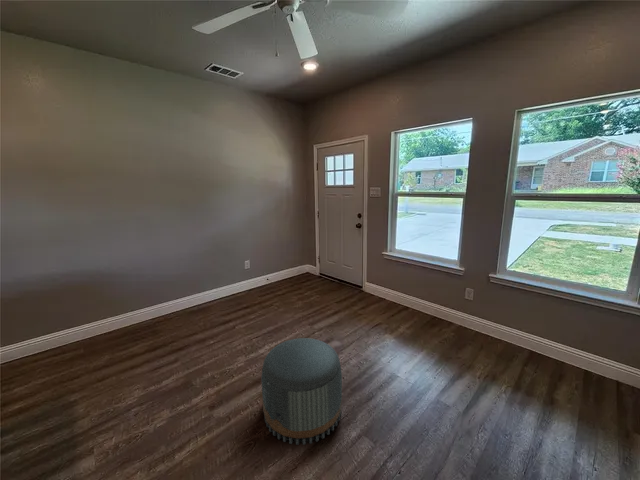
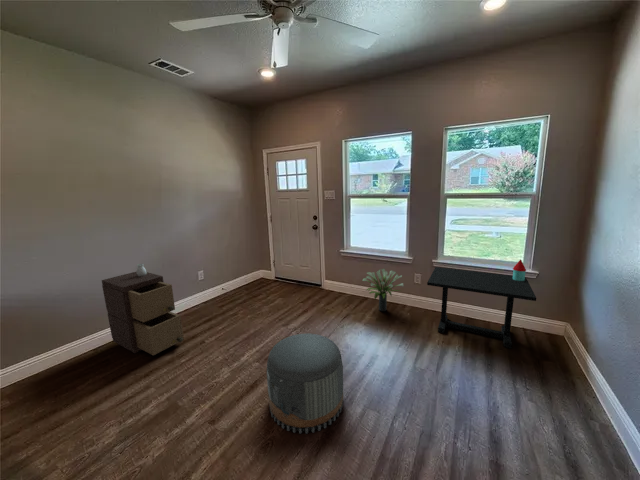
storage cabinet: none [159,251,217,334] -> present [102,264,184,355]
potted plant: none [400,278,450,326] -> present [363,269,403,311]
side table: none [471,283,627,404] -> present [427,260,536,348]

